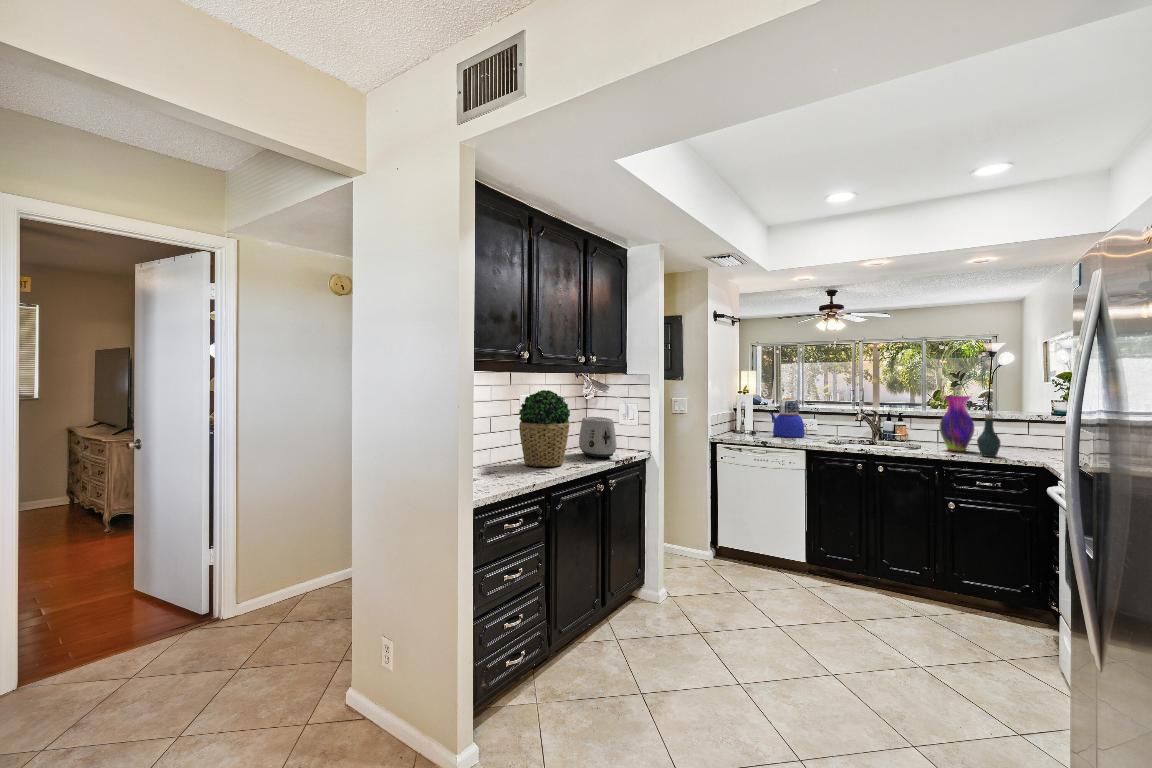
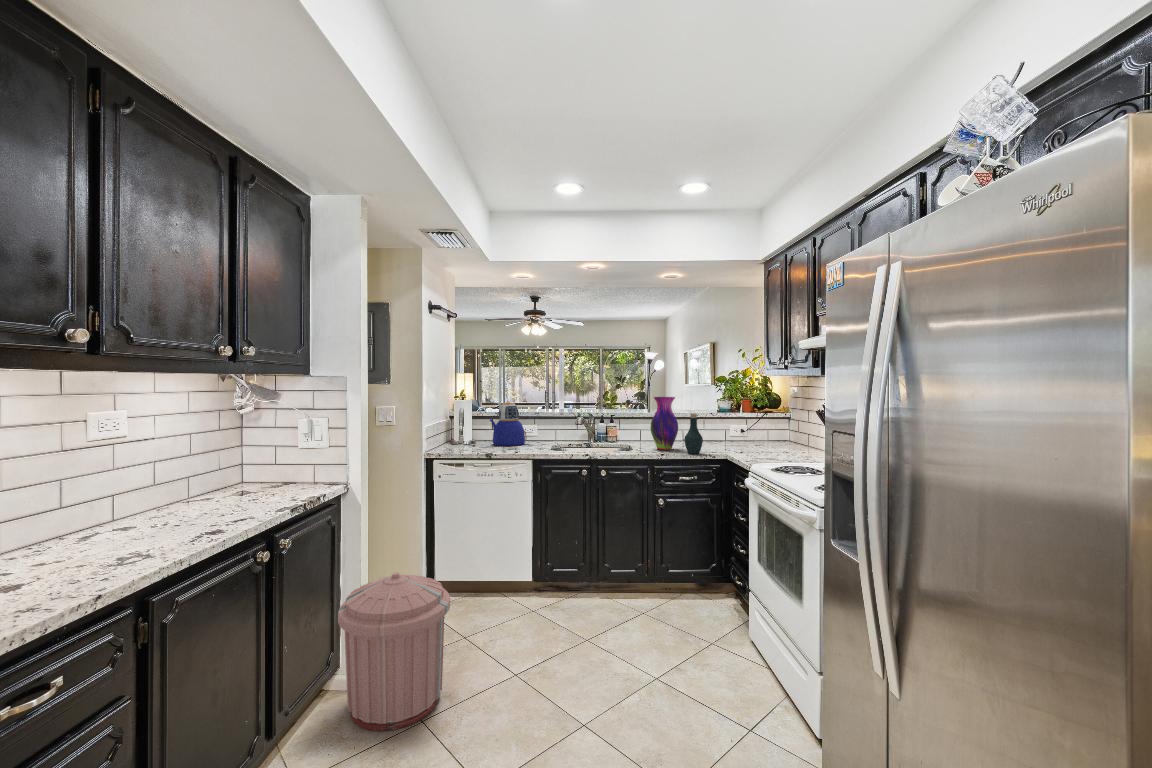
potted plant: present [519,390,570,467] -> none [84,402,202,543]
toaster: present [579,417,617,459] -> none [226,440,293,506]
trash can: none [643,519,722,628] -> present [338,573,450,731]

